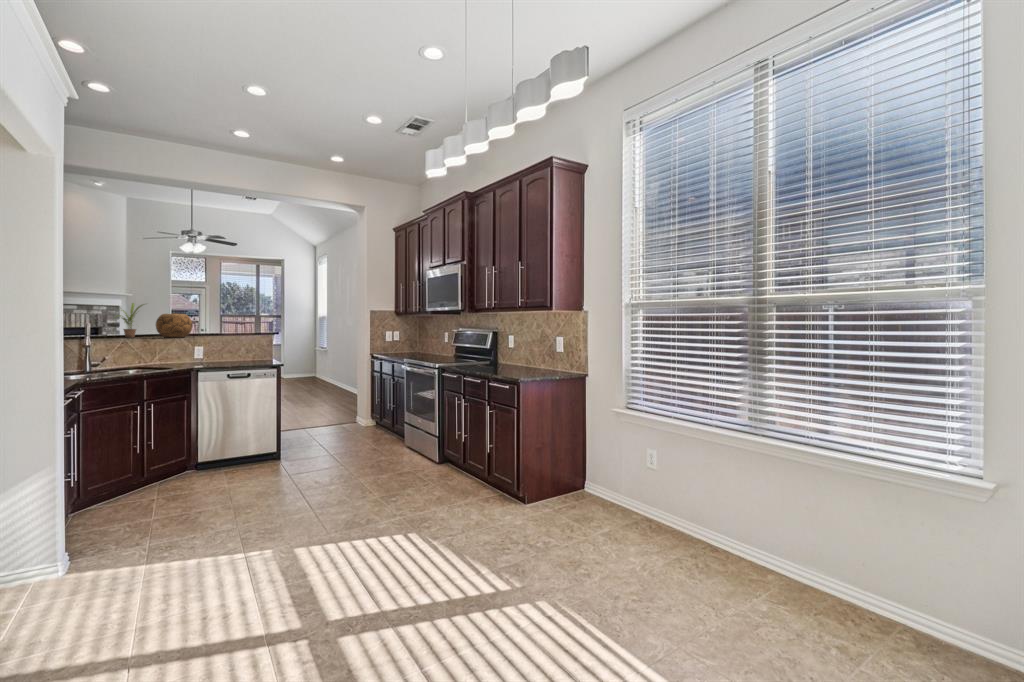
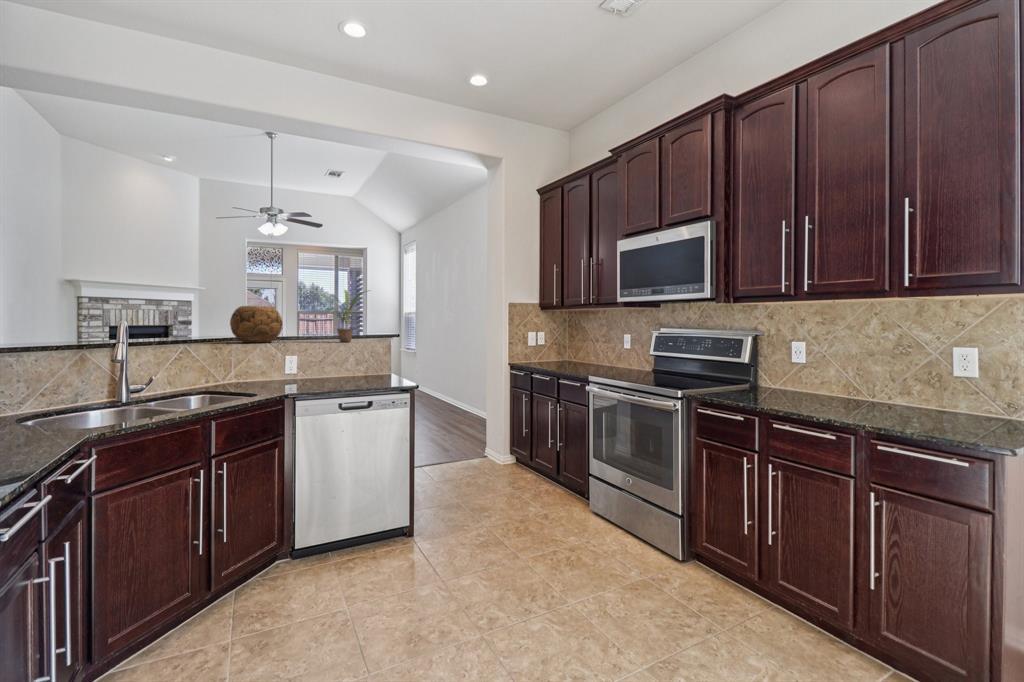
potted plant: present [116,303,144,338] -> present [327,290,365,342]

